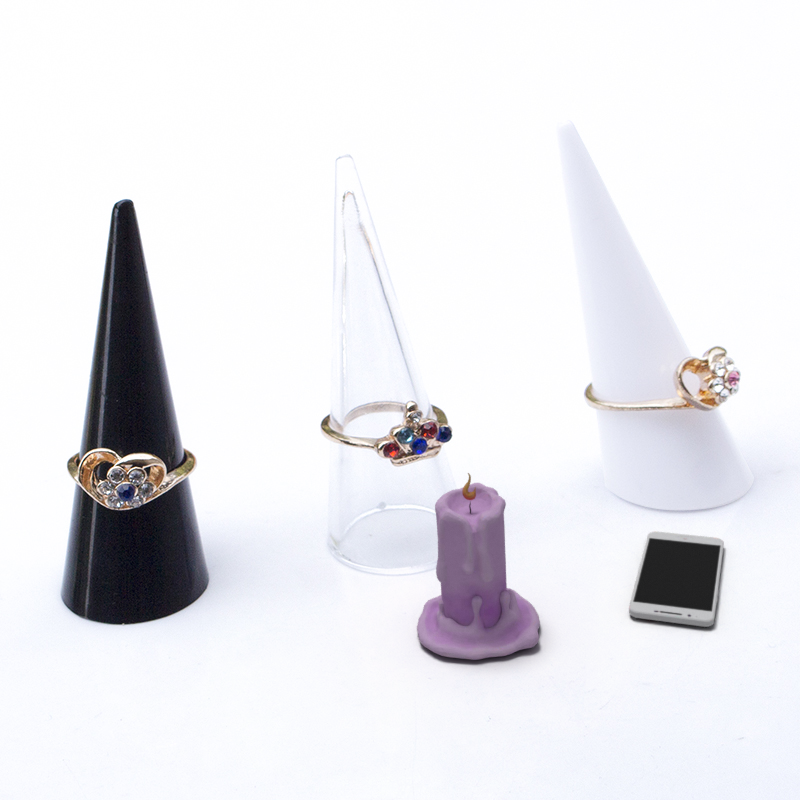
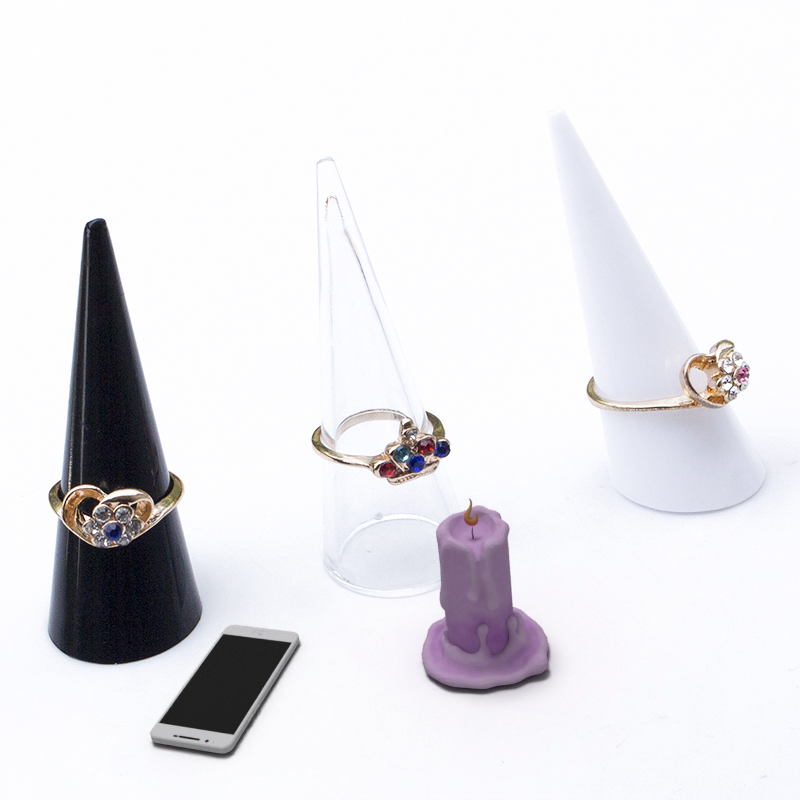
smartphone: present [629,532,724,627] -> present [150,625,299,754]

